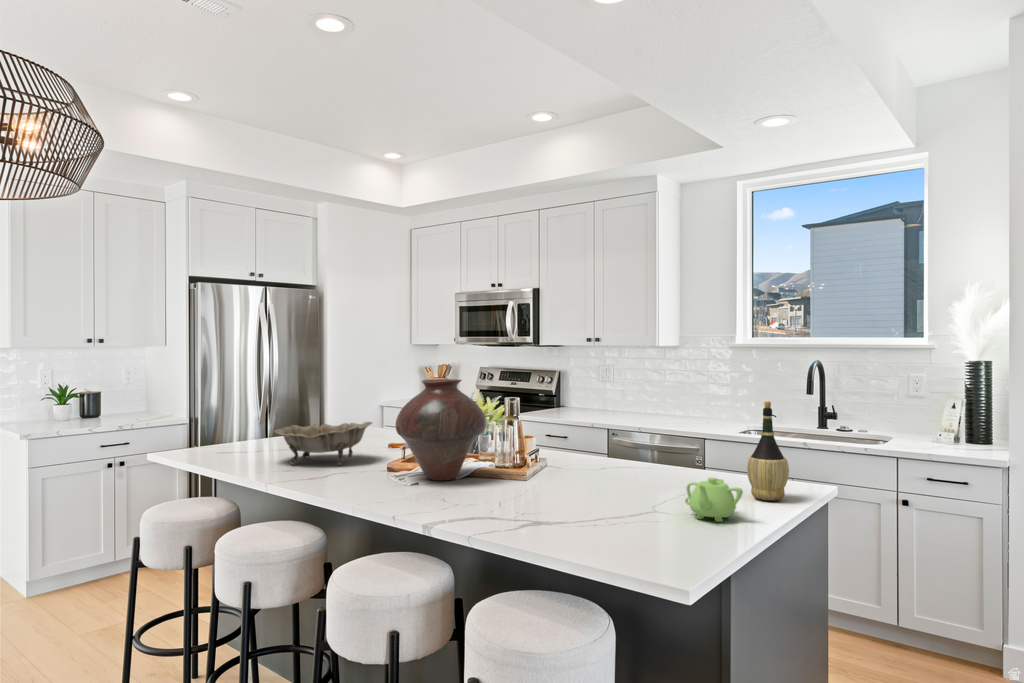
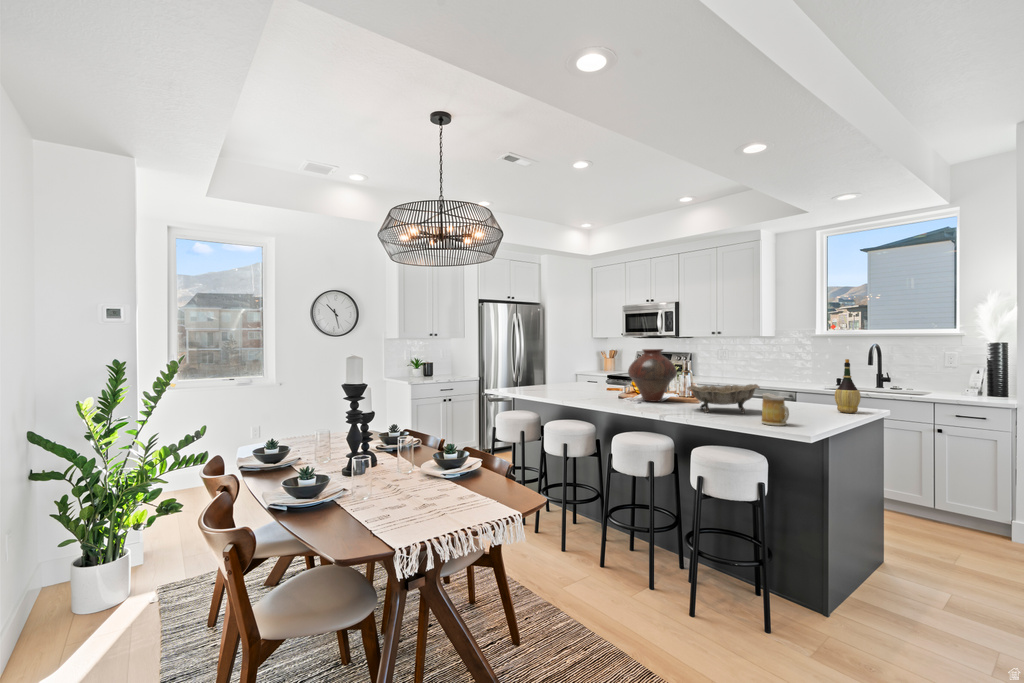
decorative bowl: present [273,422,372,465] -> present [687,384,760,413]
teapot: present [685,477,743,522] -> none [800,396,834,419]
mug: none [603,484,653,555] -> present [761,393,789,426]

